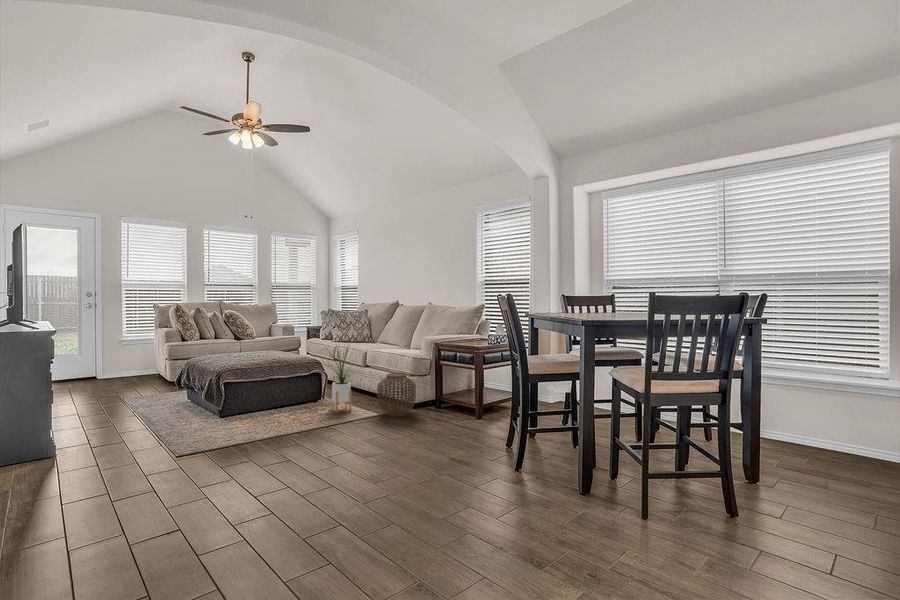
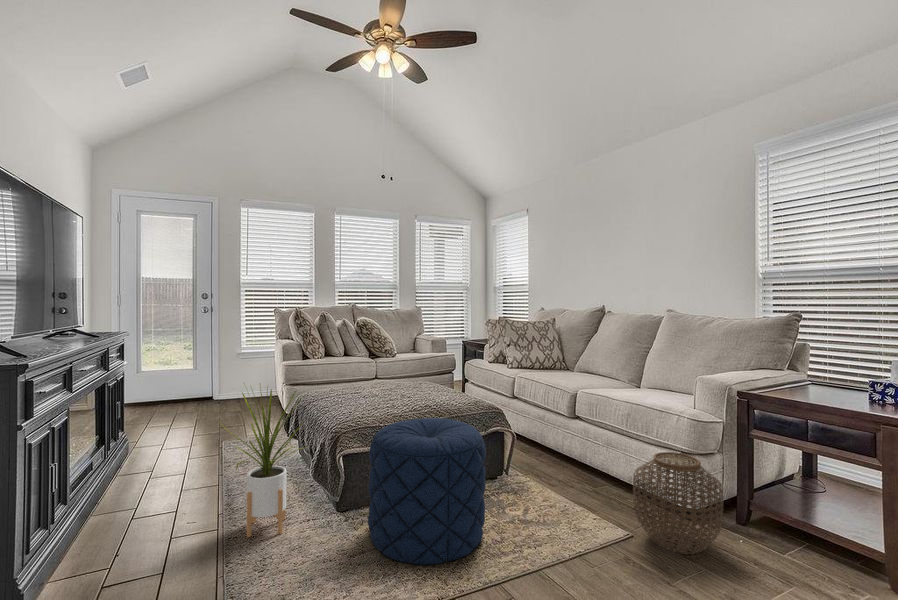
house plant: present [326,345,353,412] -> present [219,386,303,537]
pouf: none [239,363,303,428] -> present [368,418,486,565]

